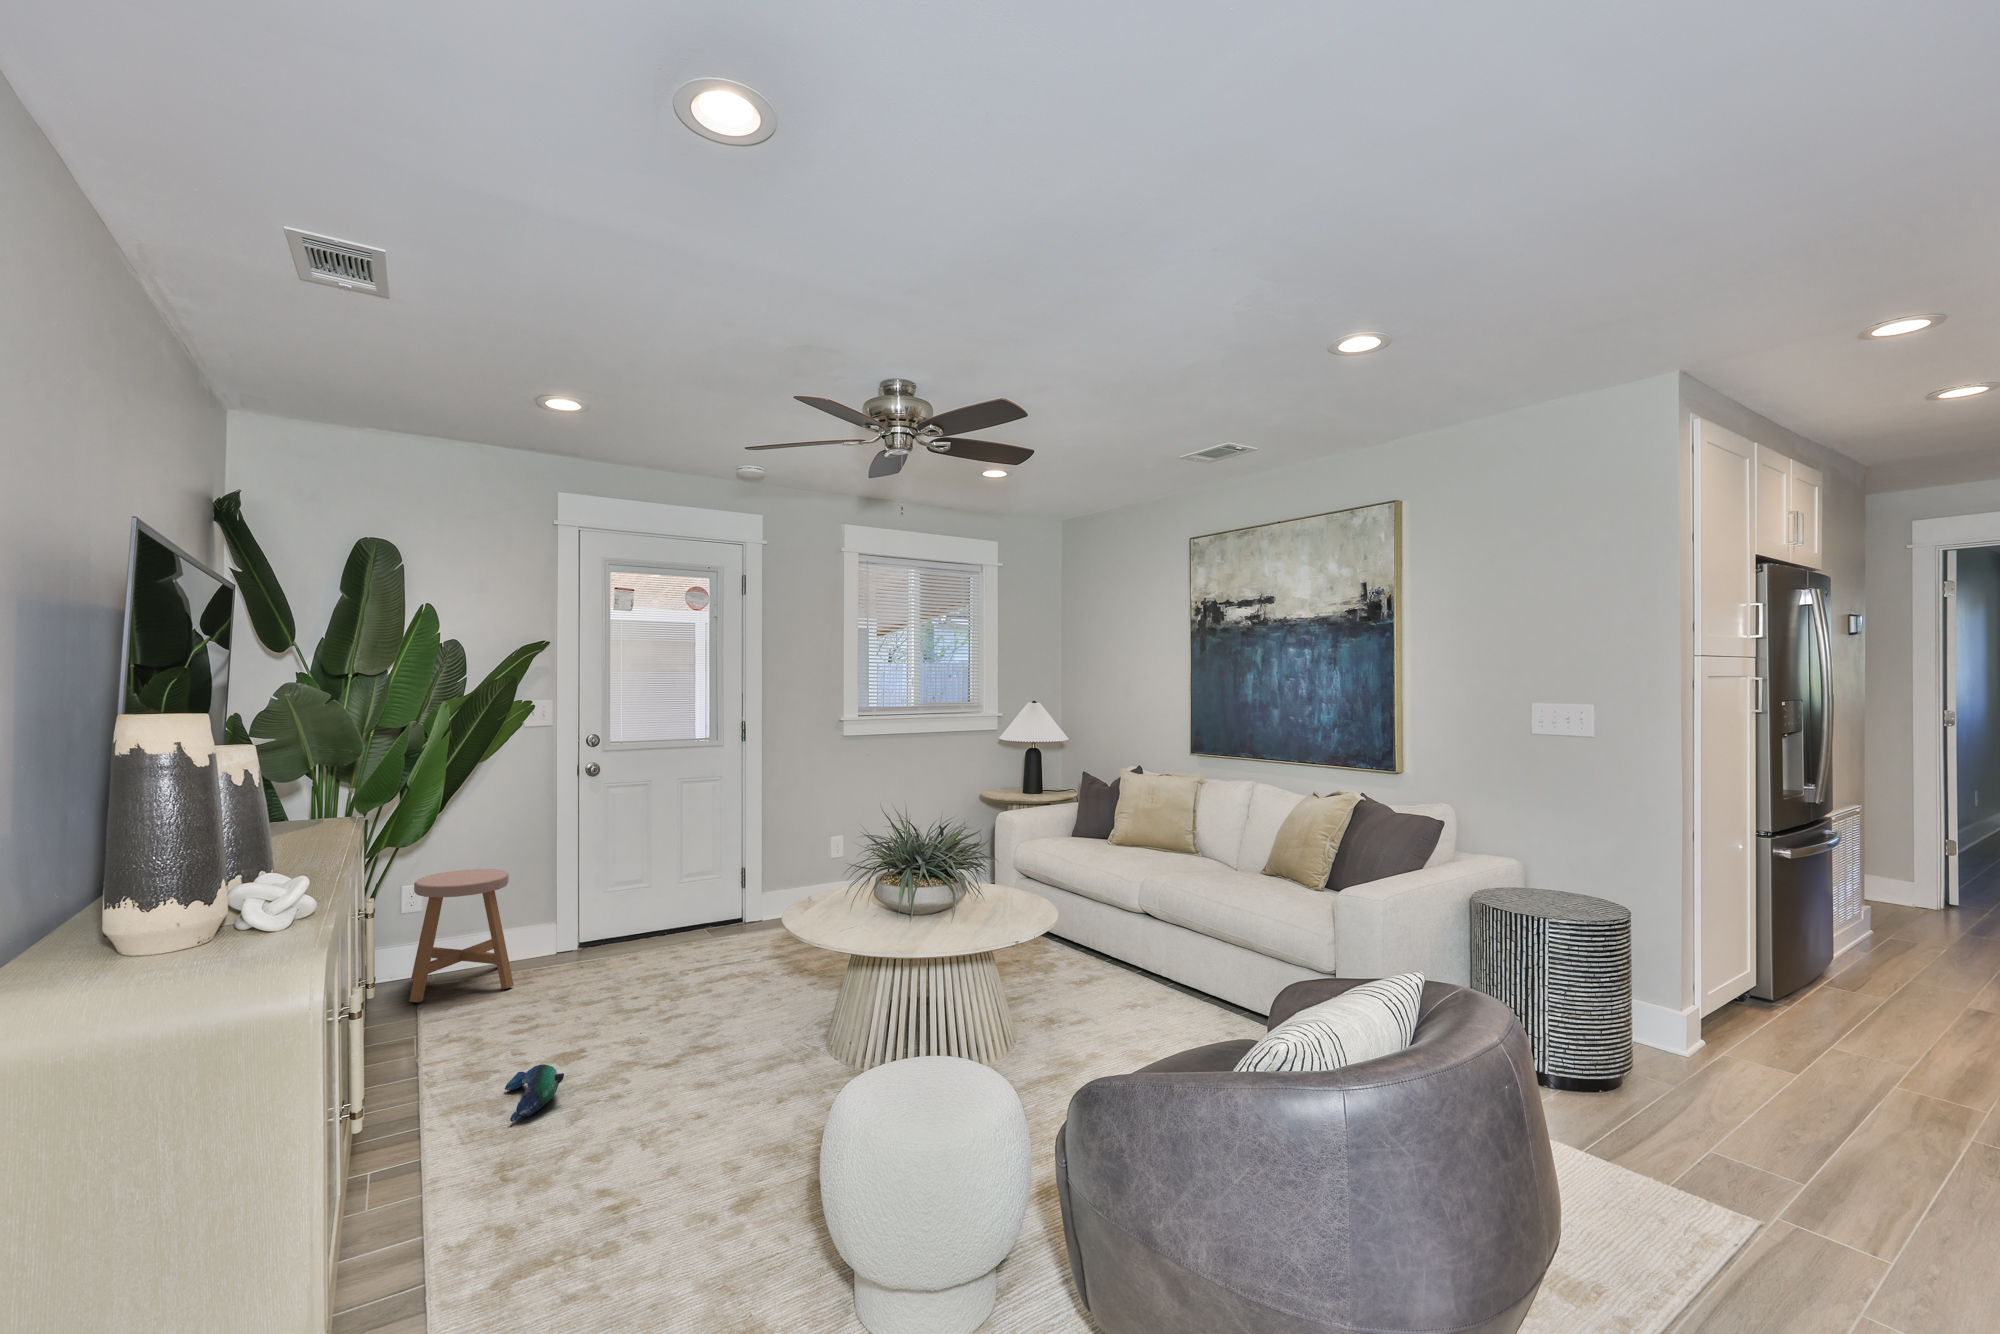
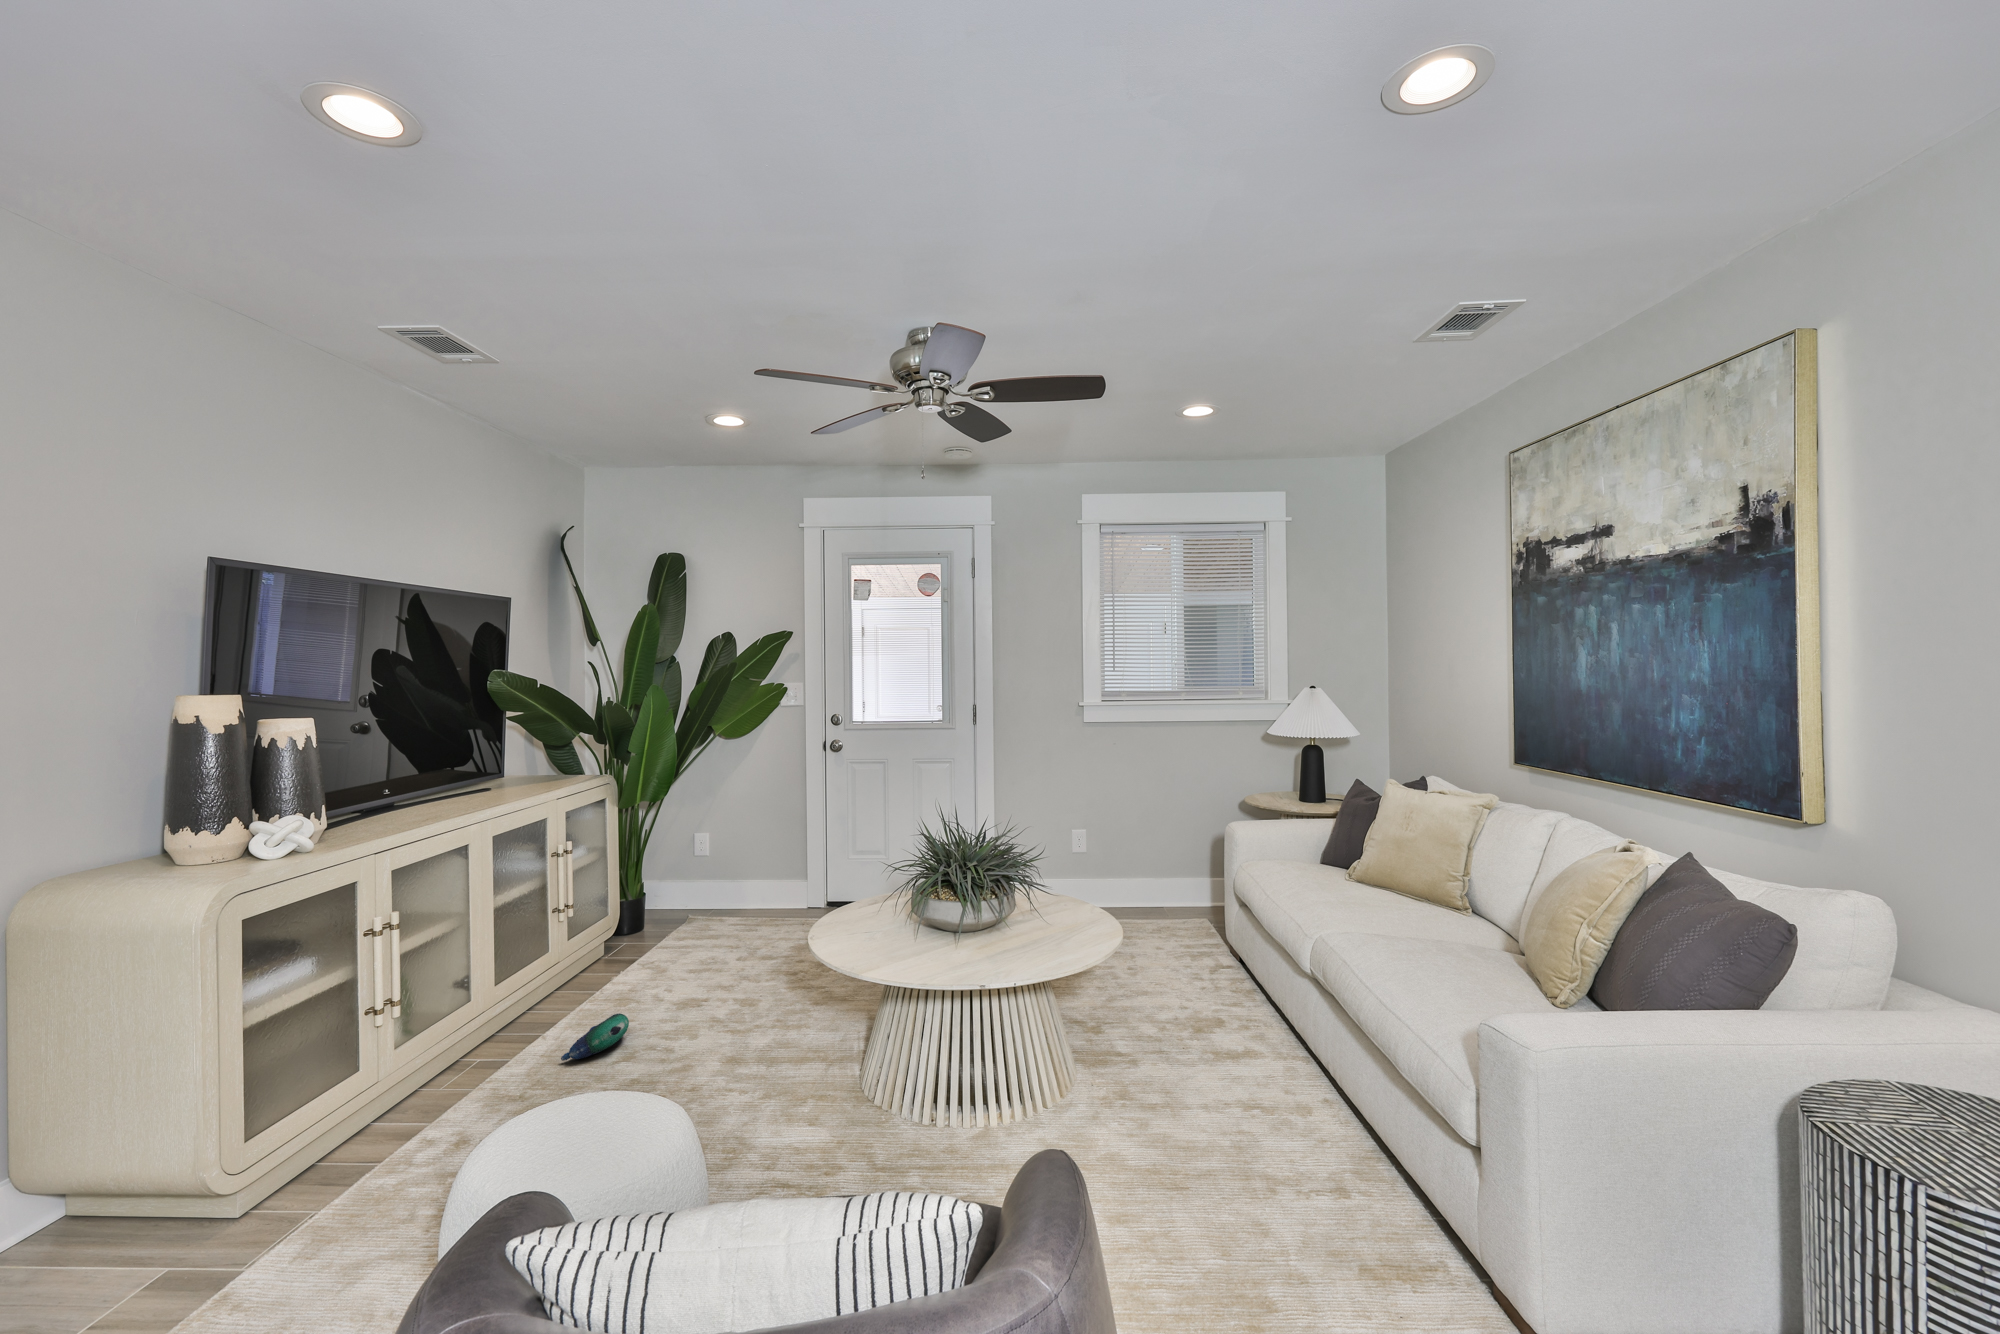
stool: present [409,869,514,1002] -> none [666,827,765,933]

